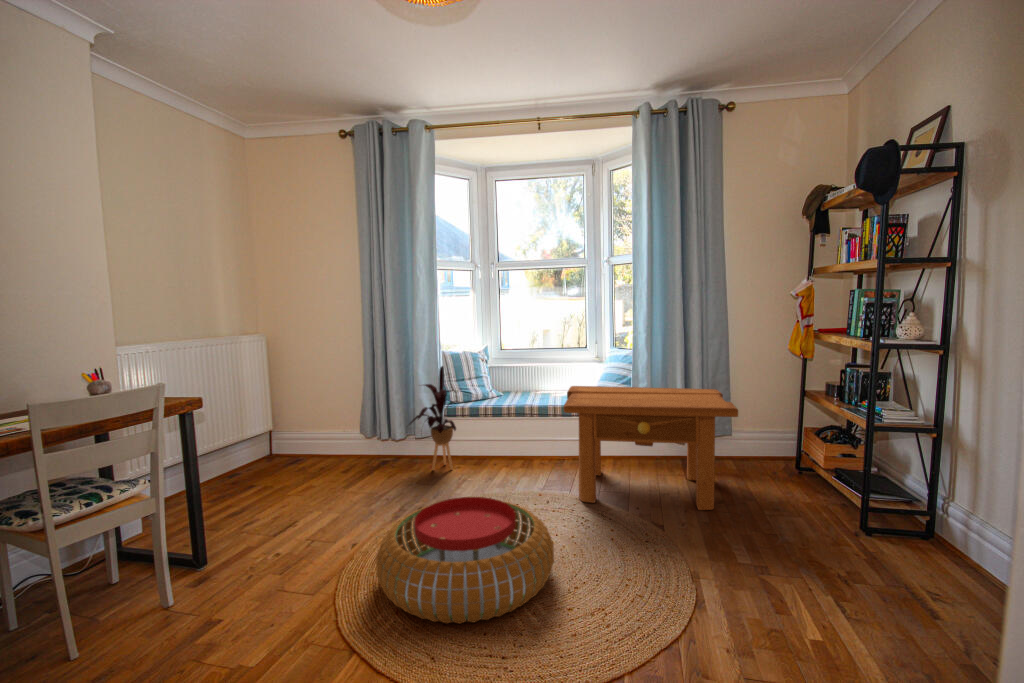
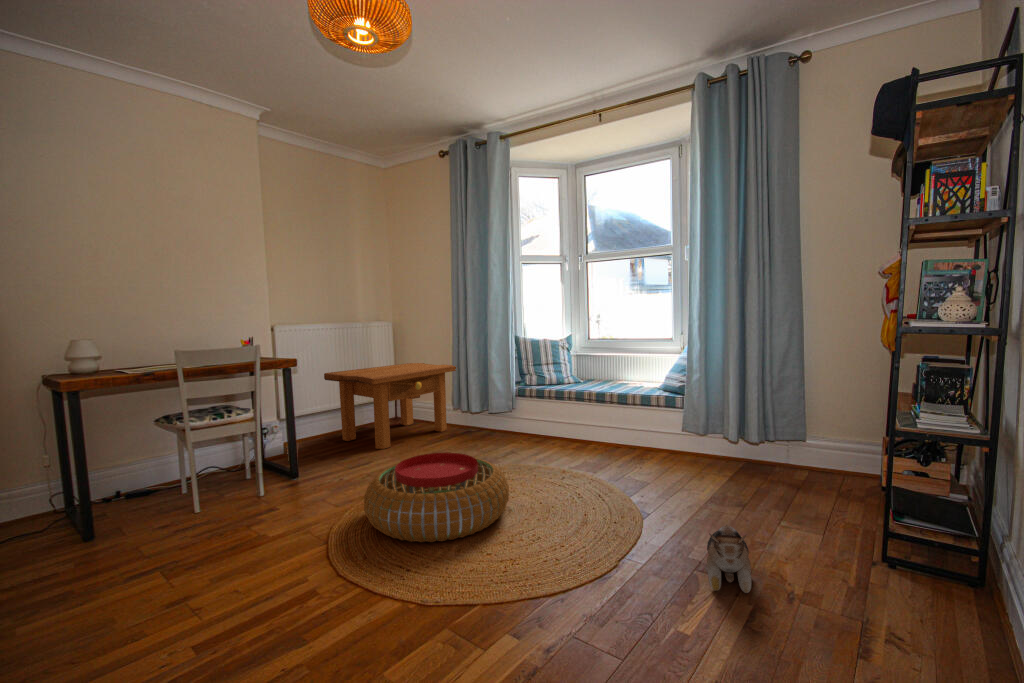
house plant: present [410,366,456,470] -> none [473,349,519,442]
side table: present [563,386,738,510] -> present [324,363,456,449]
plush toy: none [772,532,860,597] -> present [707,525,752,593]

